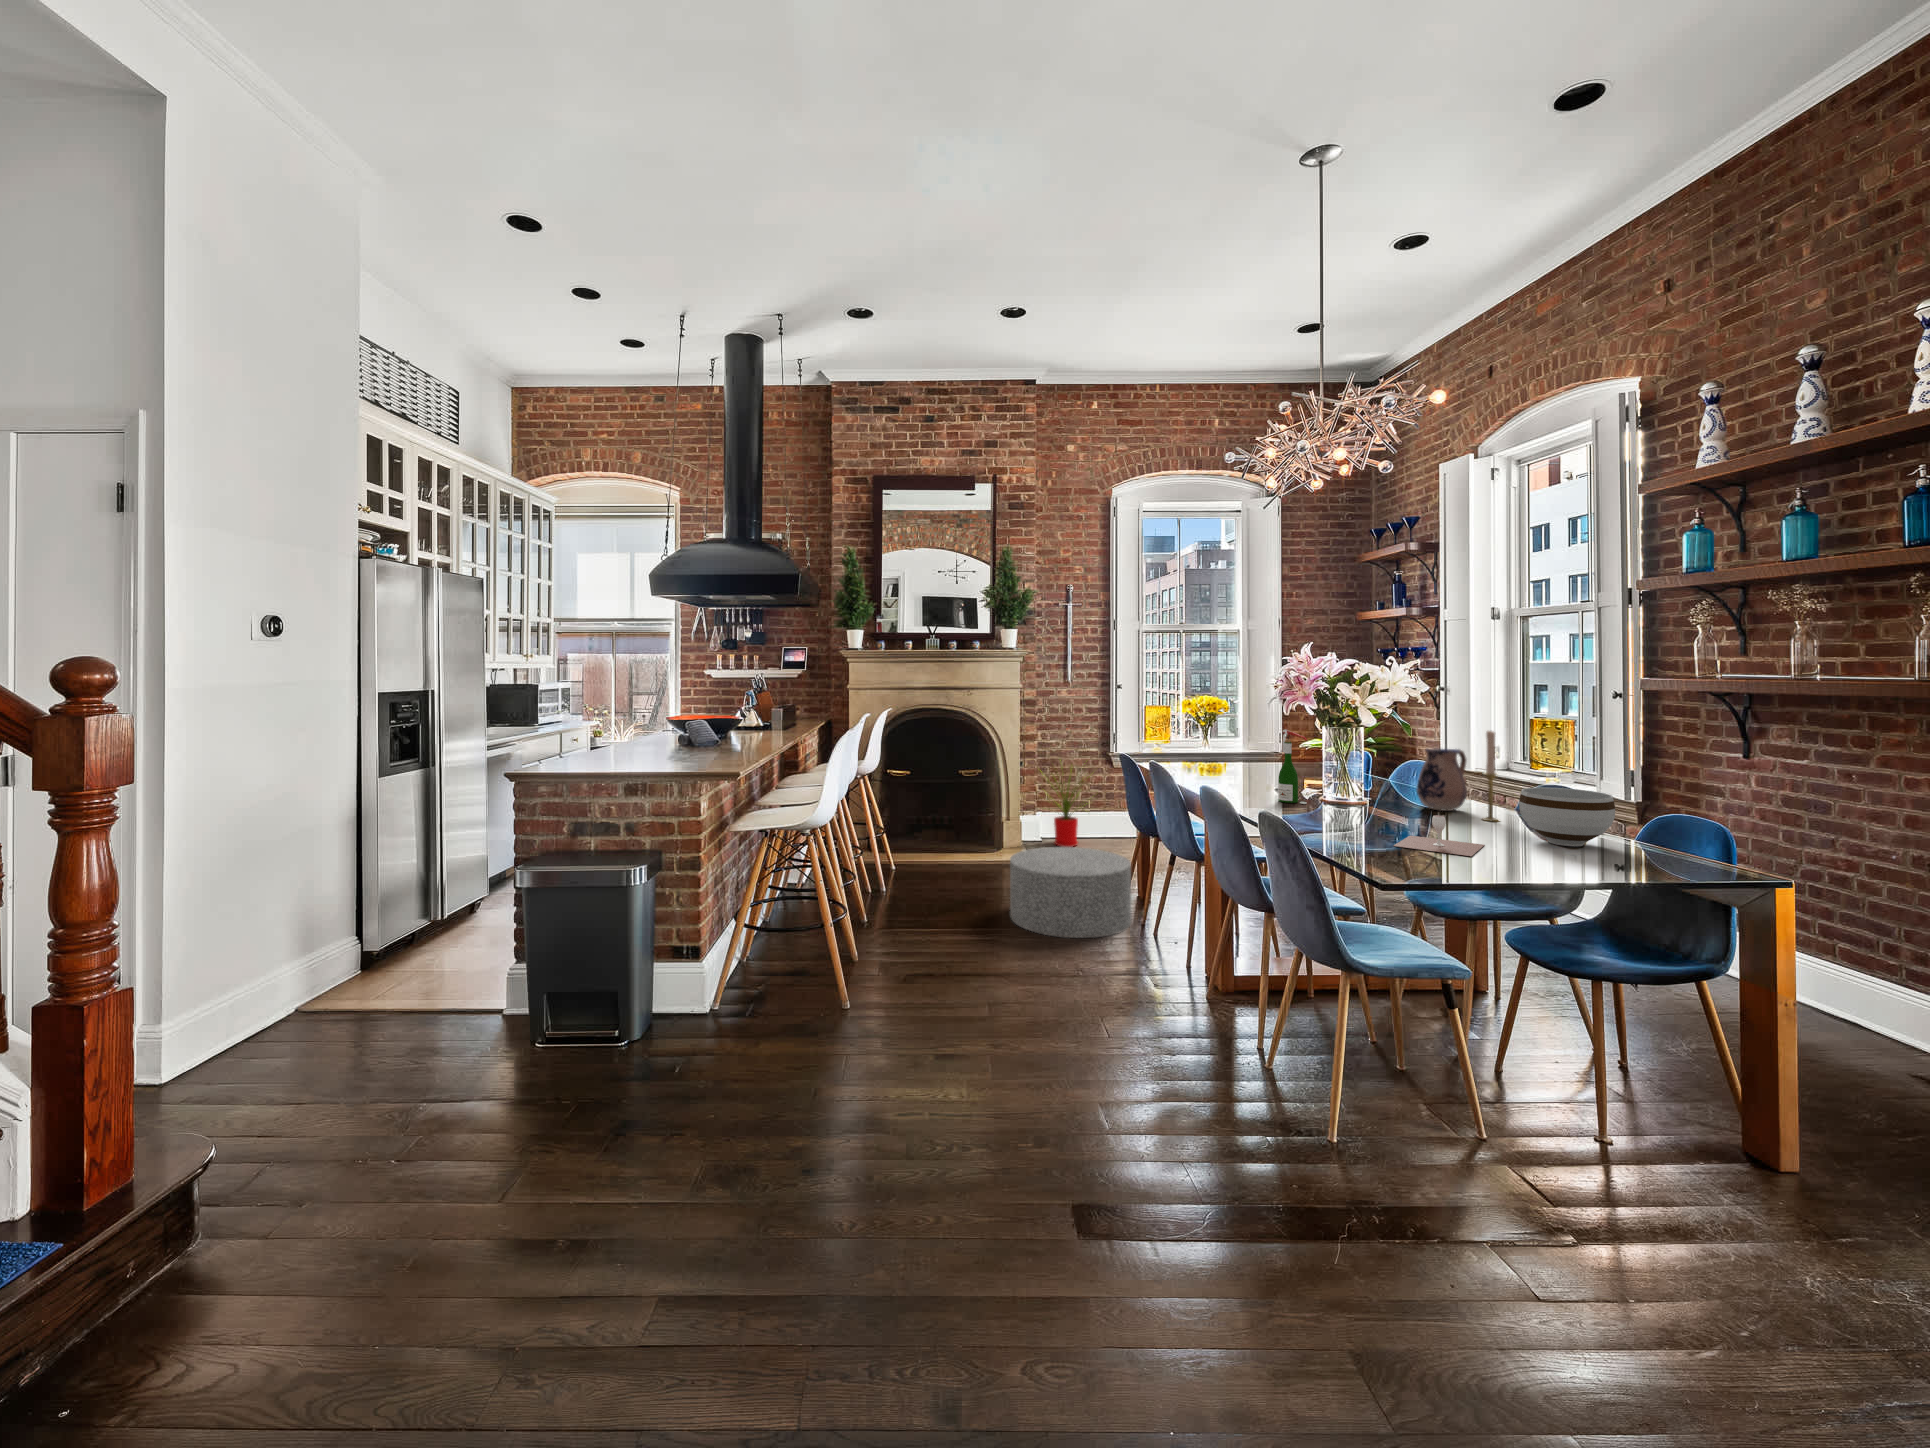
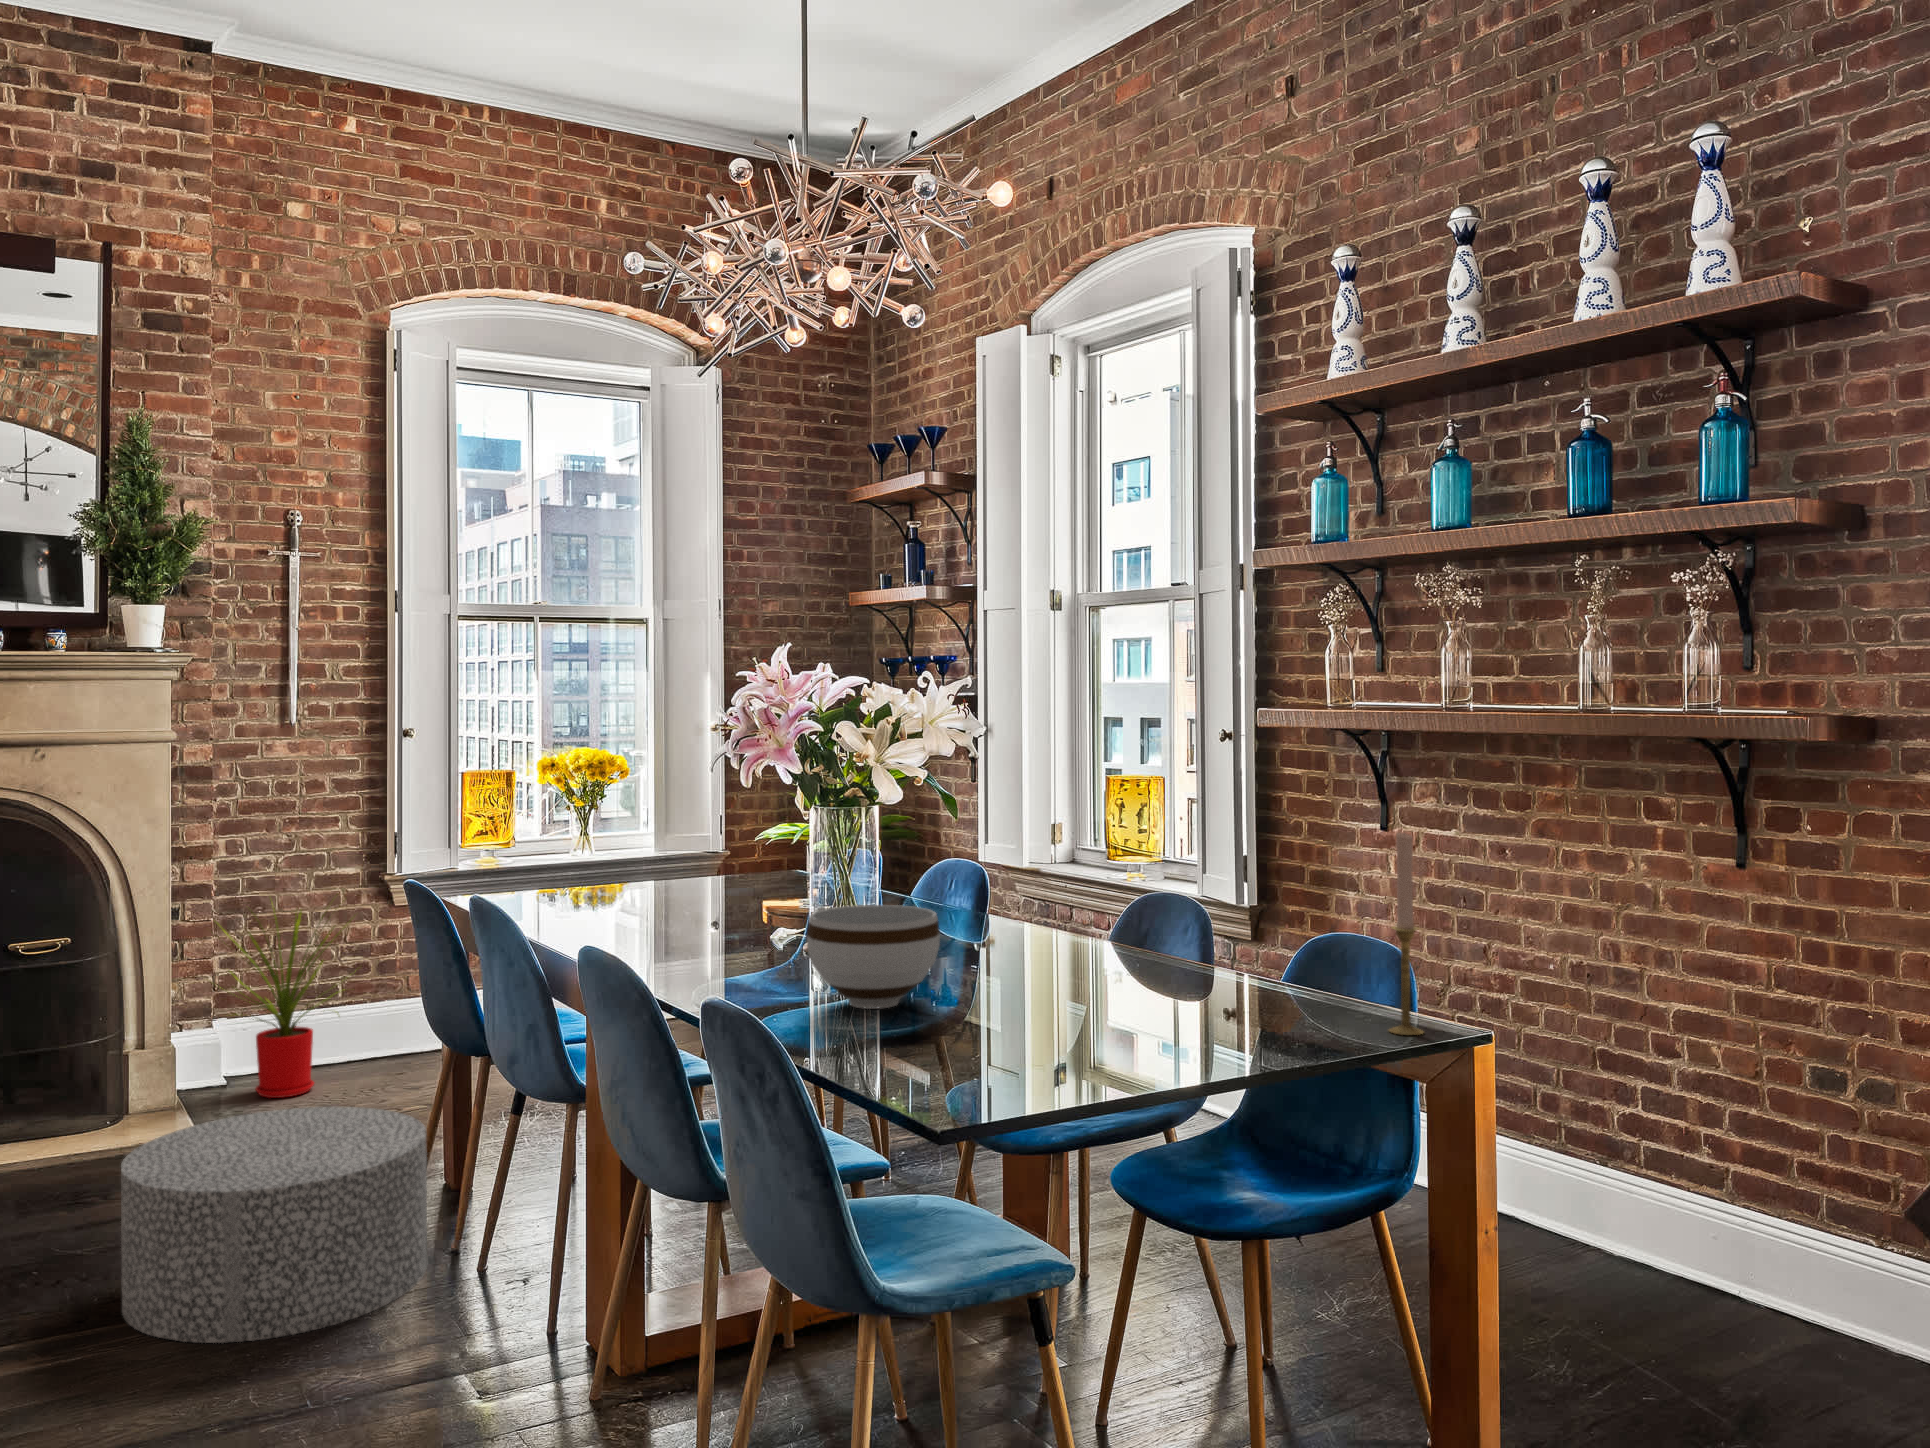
wine bottle: present [1278,729,1307,804] -> none [732,817,786,968]
candlestick: present [1482,731,1498,821] -> present [1389,832,1423,1035]
ceramic pitcher: present [1417,749,1467,811] -> none [971,841,1049,958]
bowl: present [1519,788,1615,846] -> present [806,905,940,1009]
wine glass: present [1394,815,1484,856] -> none [950,977,1094,1053]

